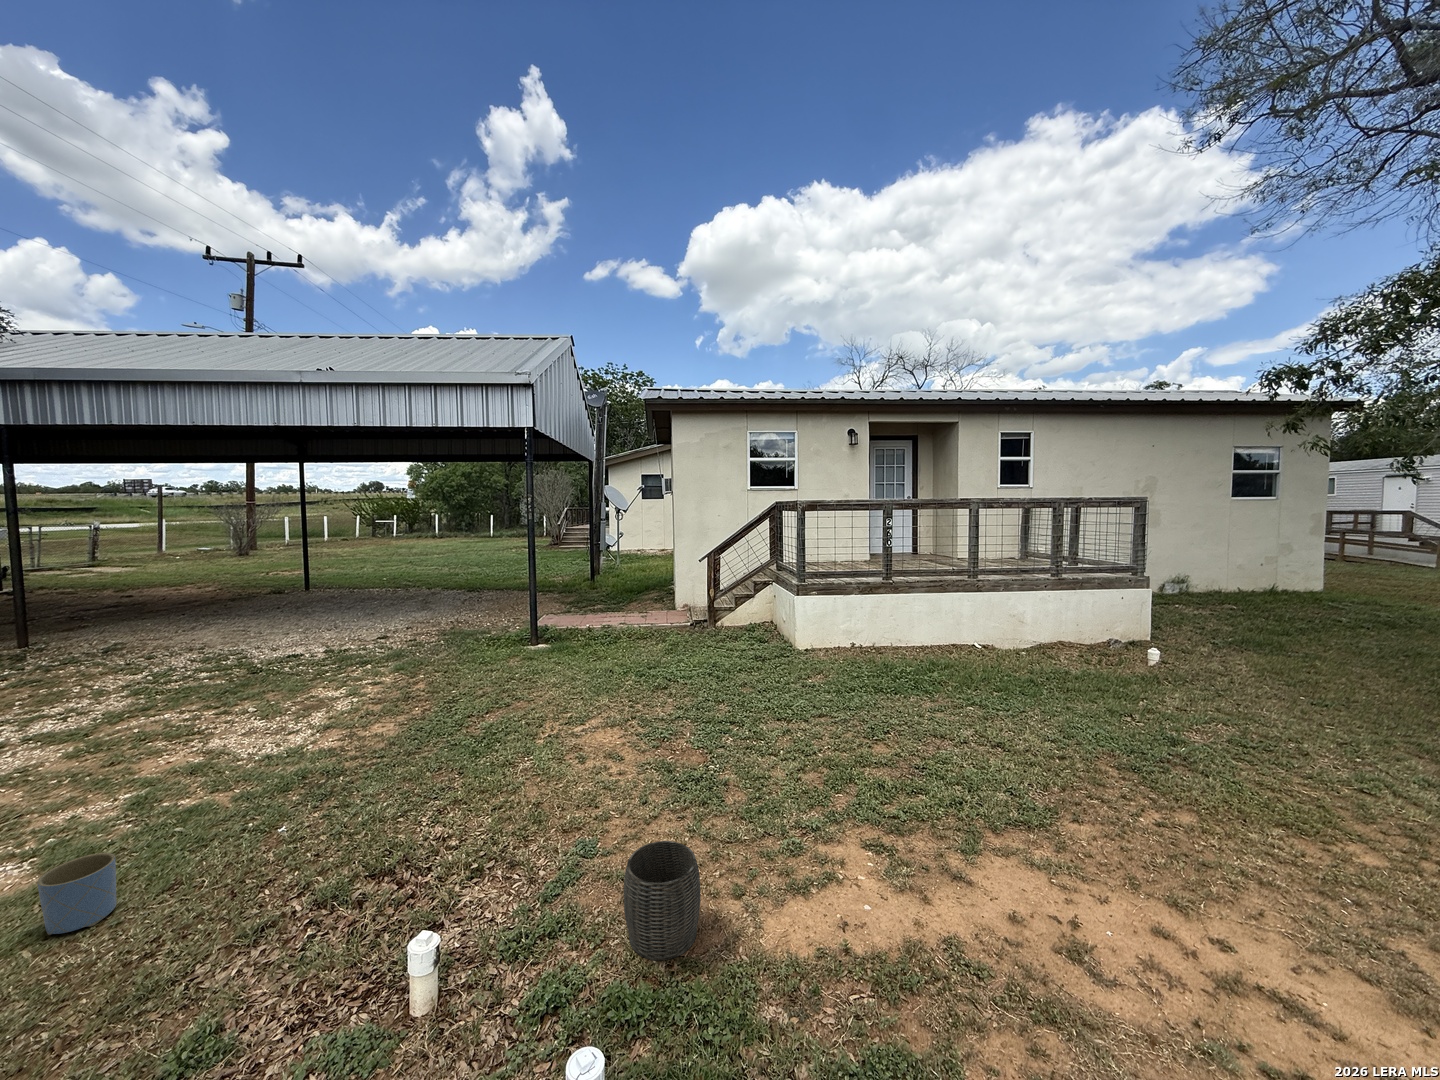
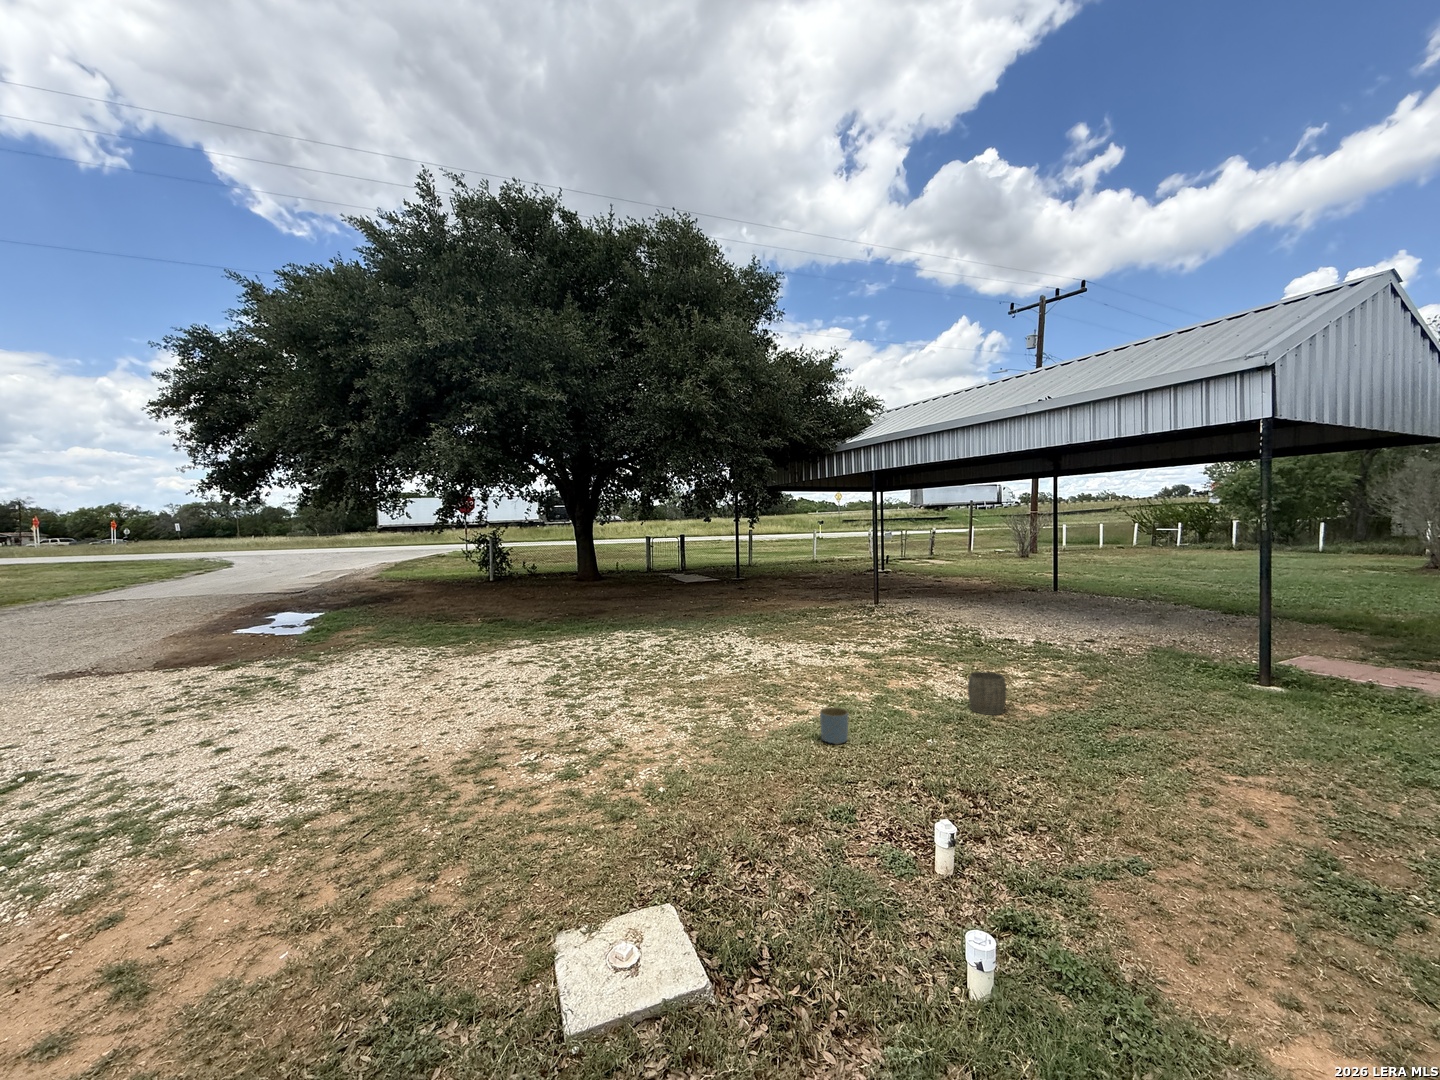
woven basket: present [624,841,701,960] -> present [968,671,1006,715]

